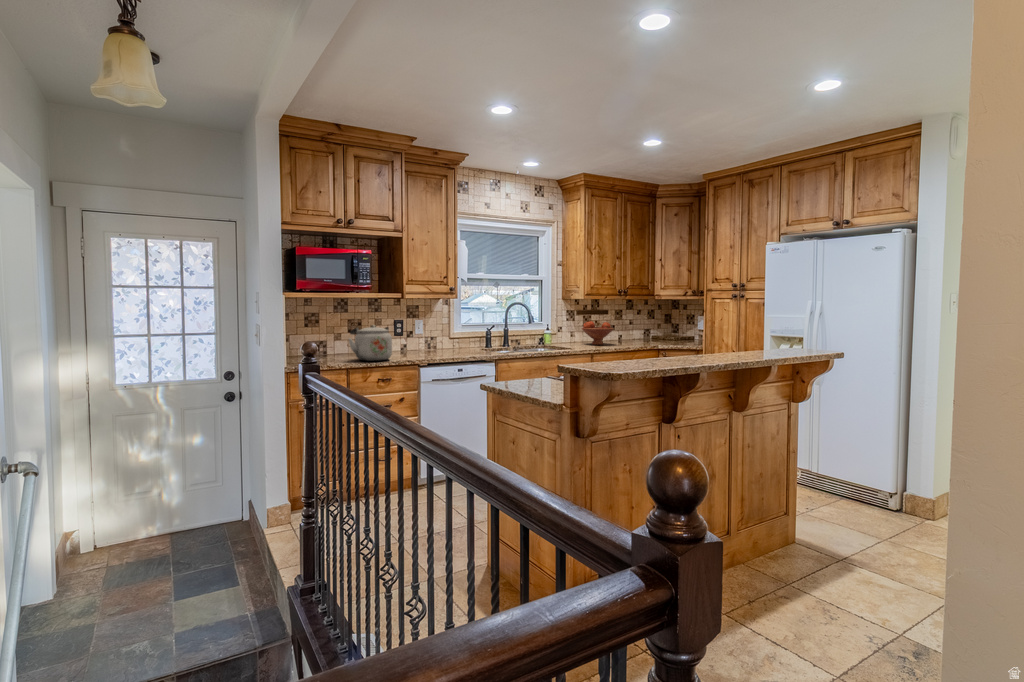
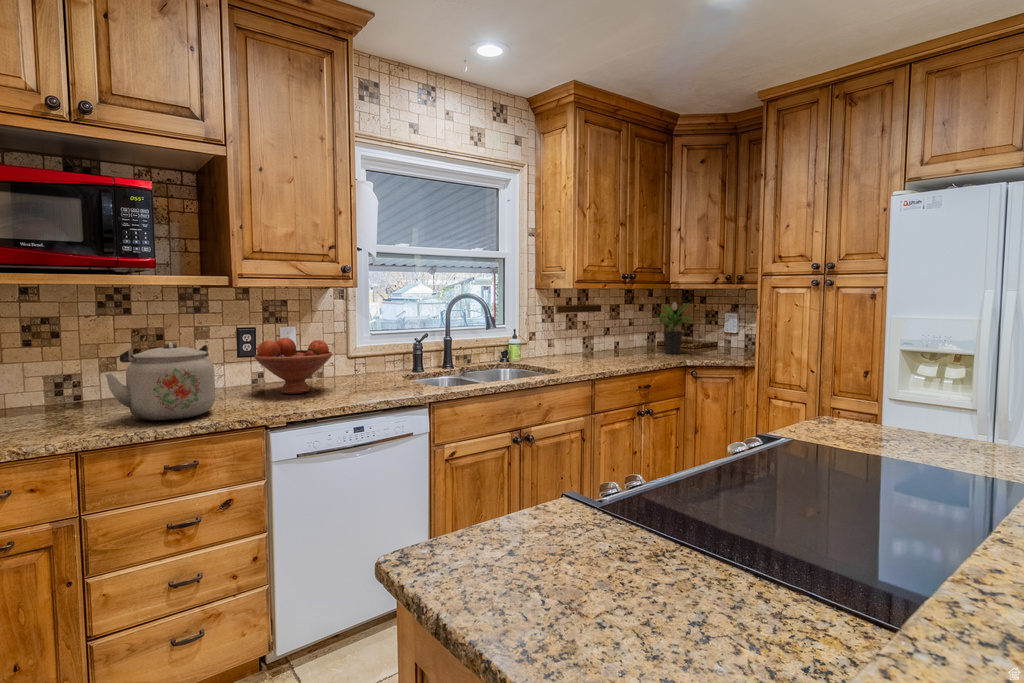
potted plant: none [644,308,673,343] -> present [651,302,694,354]
fruit bowl: present [582,321,613,345] -> present [254,338,333,394]

